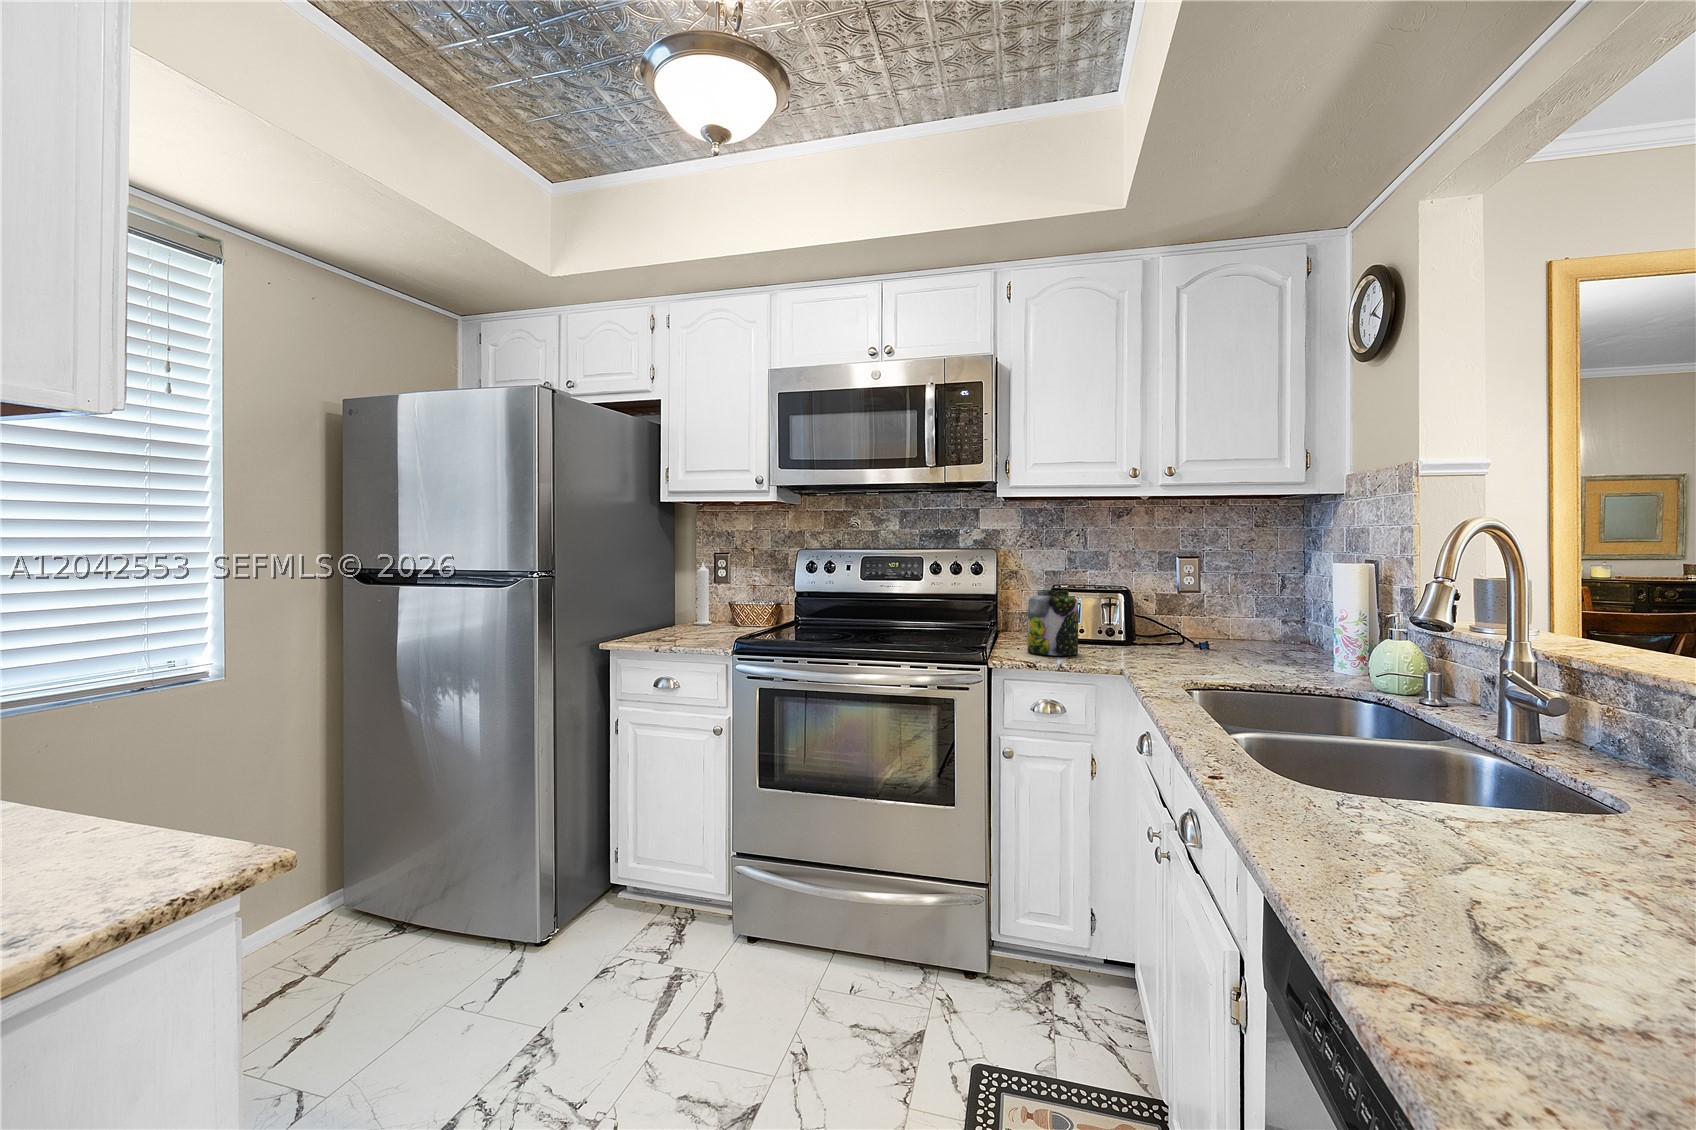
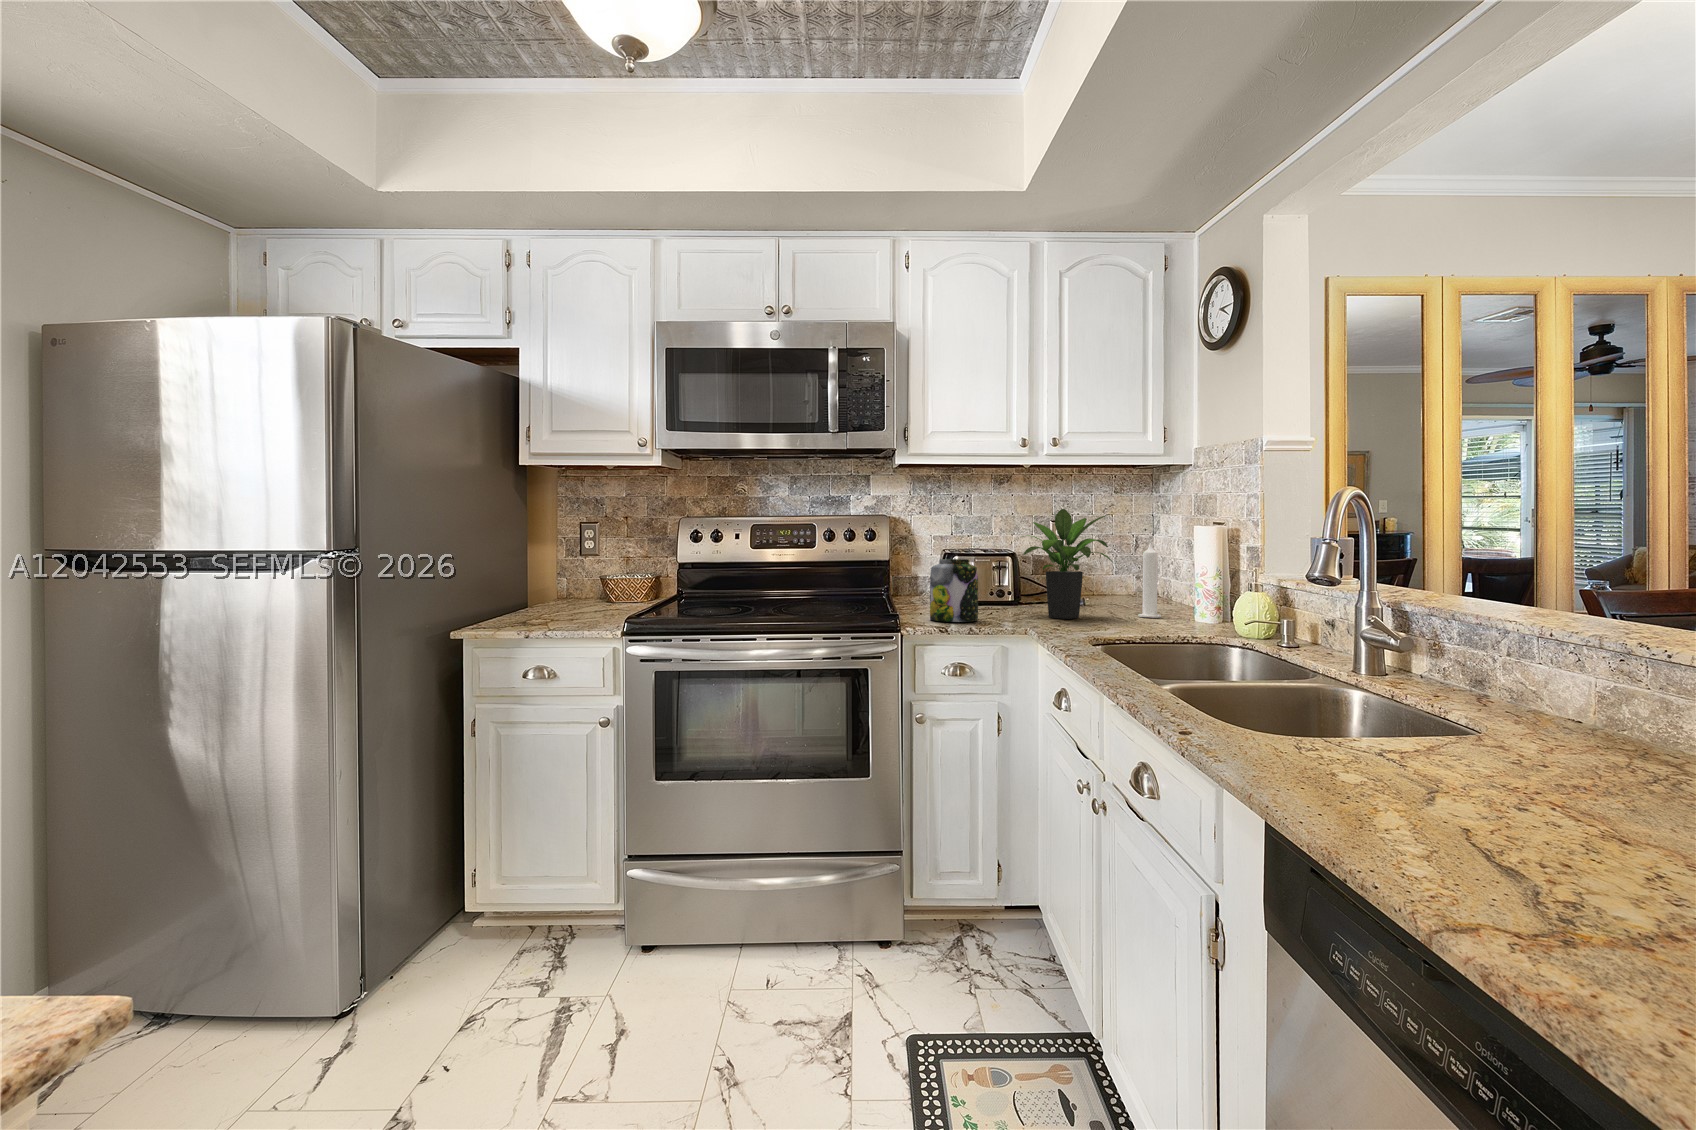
potted plant: none [1120,539,1235,656] -> present [1014,509,1113,619]
candle: present [694,562,712,625] -> present [1138,543,1161,618]

